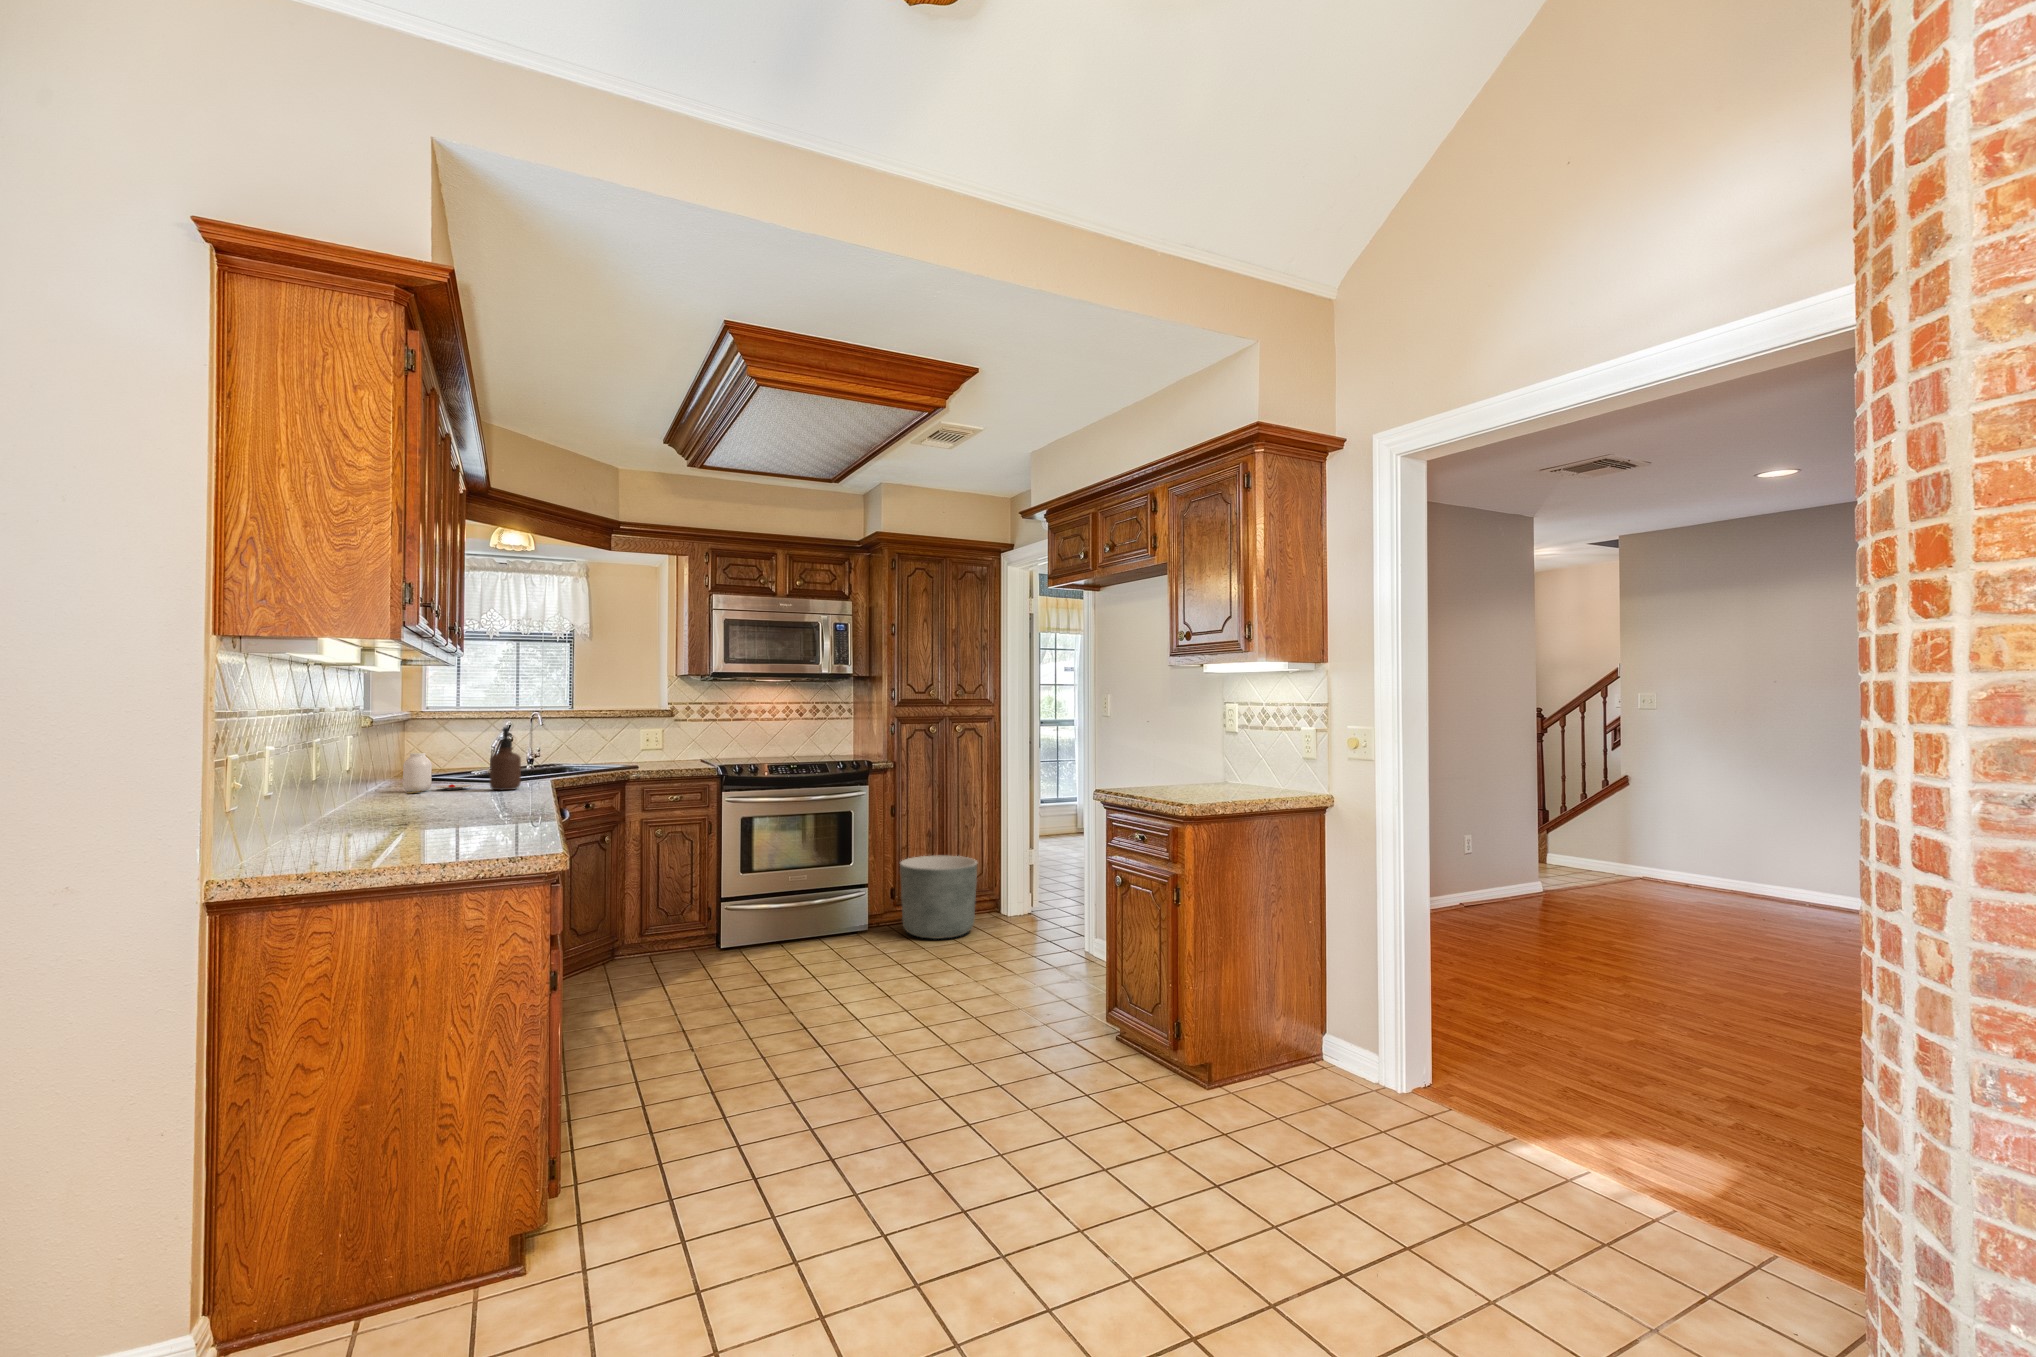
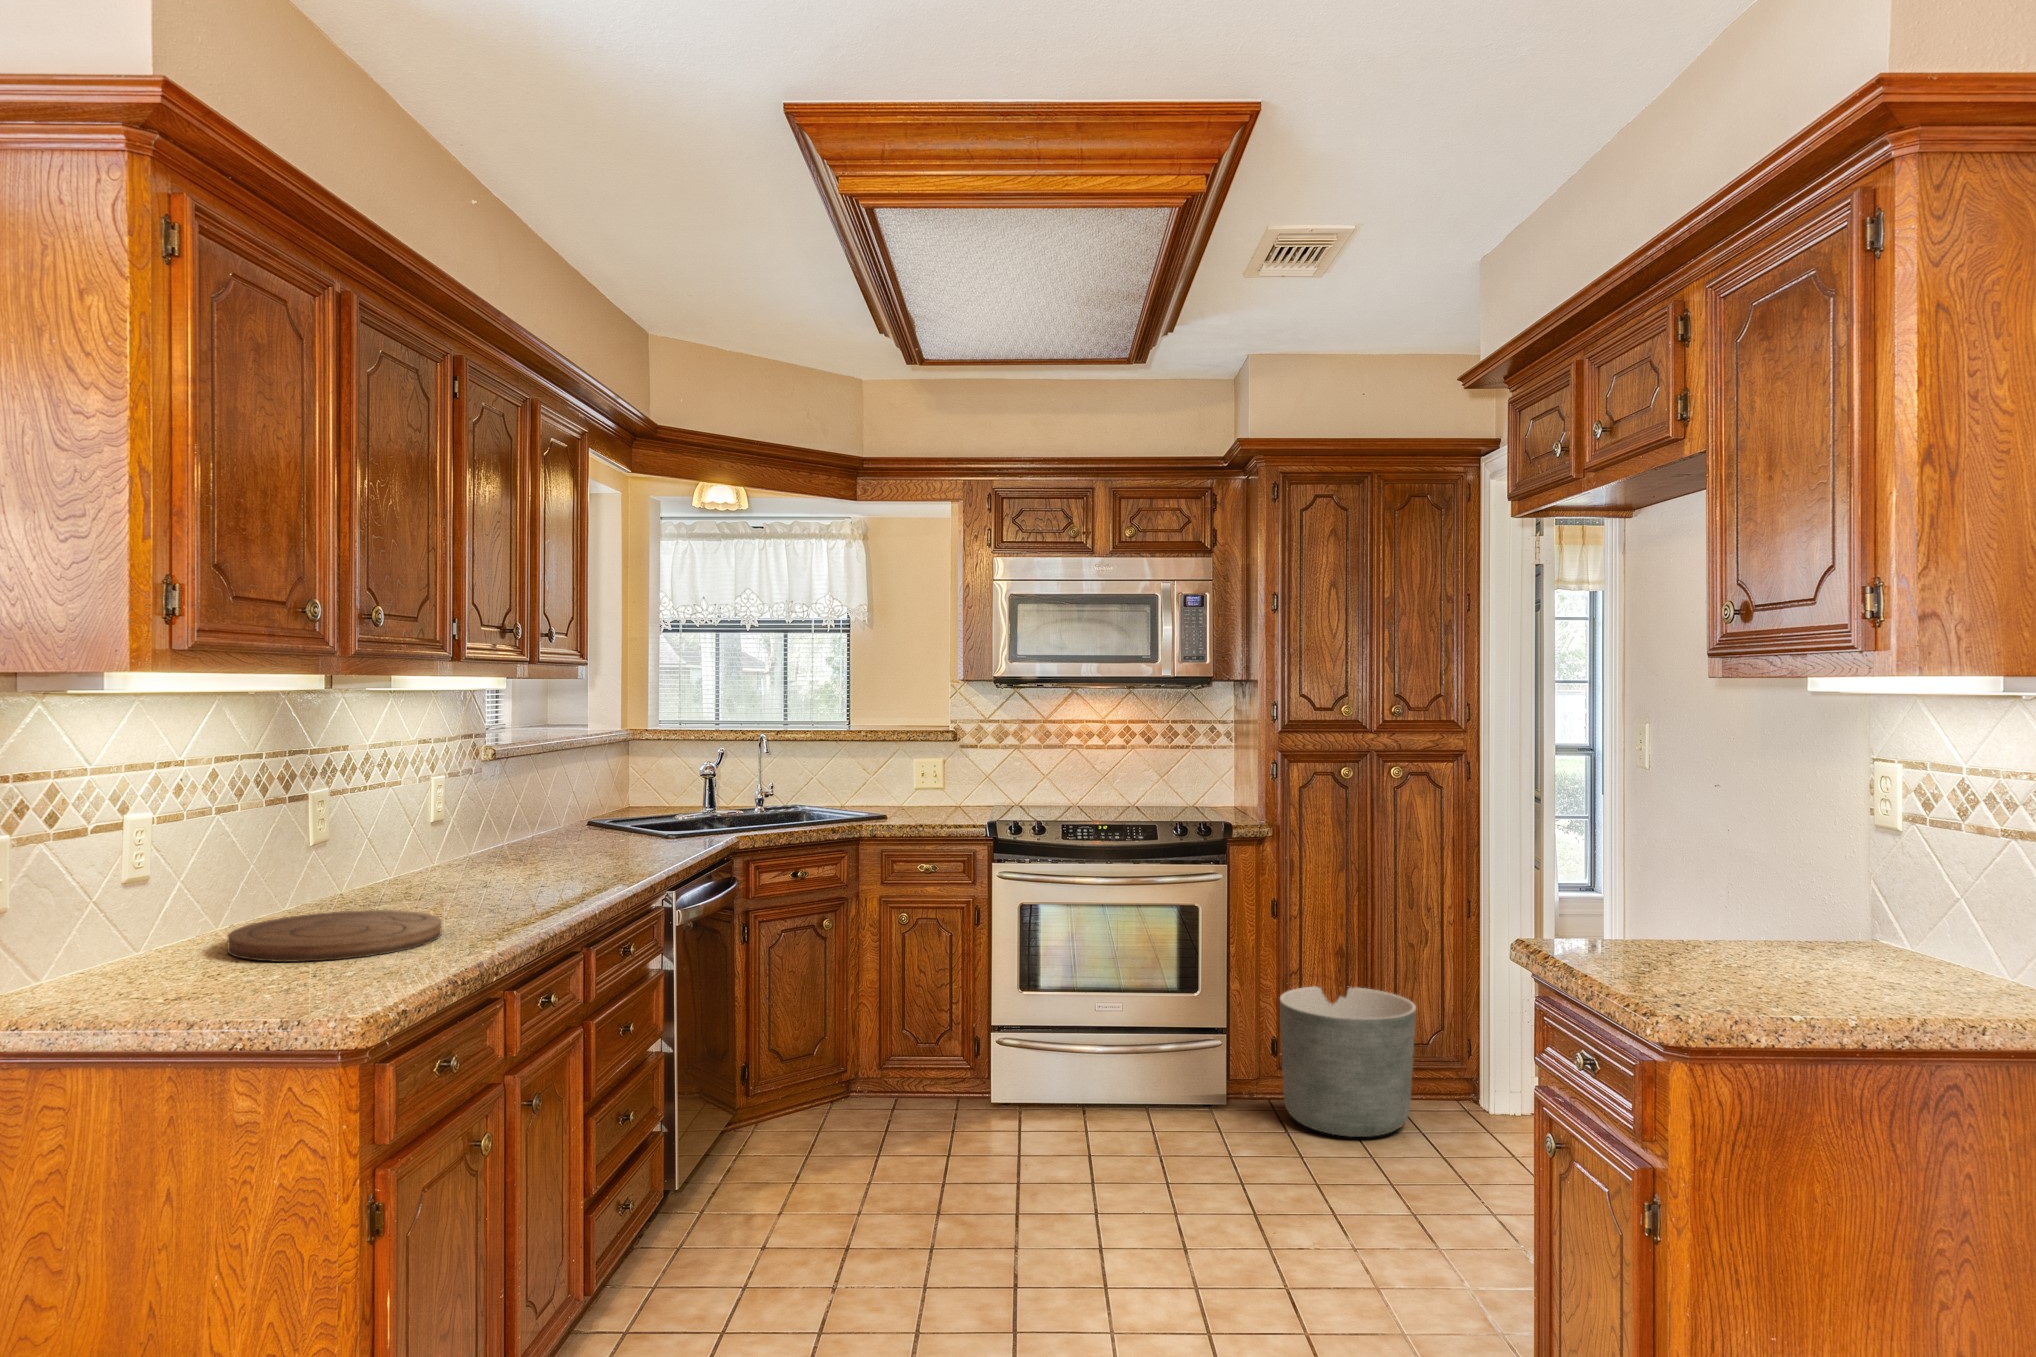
soap dispenser: present [490,727,521,790] -> none [626,764,665,854]
jar: present [403,753,471,793] -> none [532,796,621,852]
cutting board: none [334,816,490,843] -> present [227,910,442,962]

